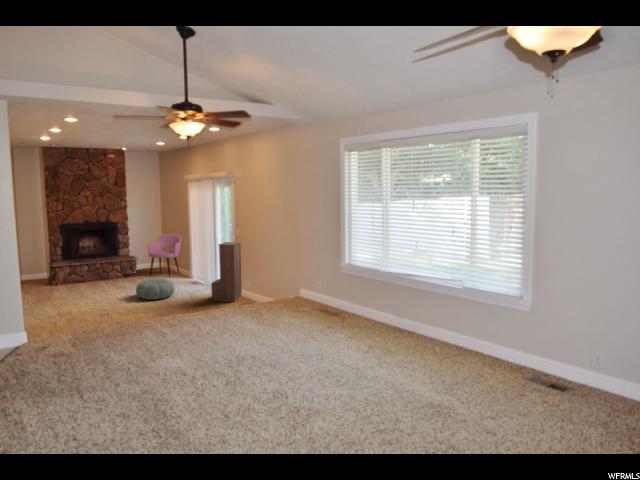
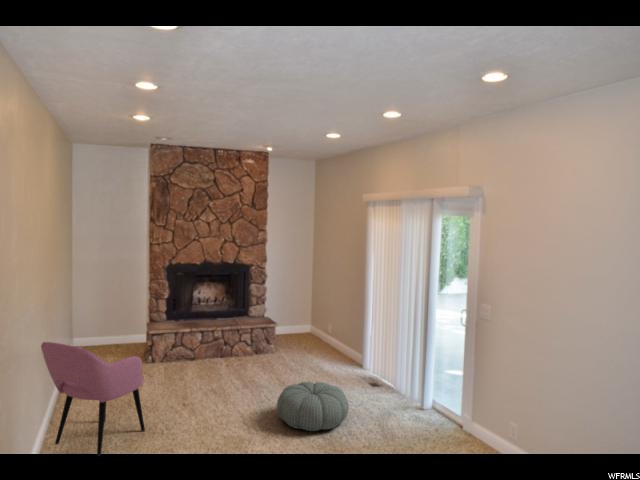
armchair: present [148,234,181,277] -> present [41,342,145,456]
bookshelf: present [211,242,242,302] -> none [432,325,496,466]

